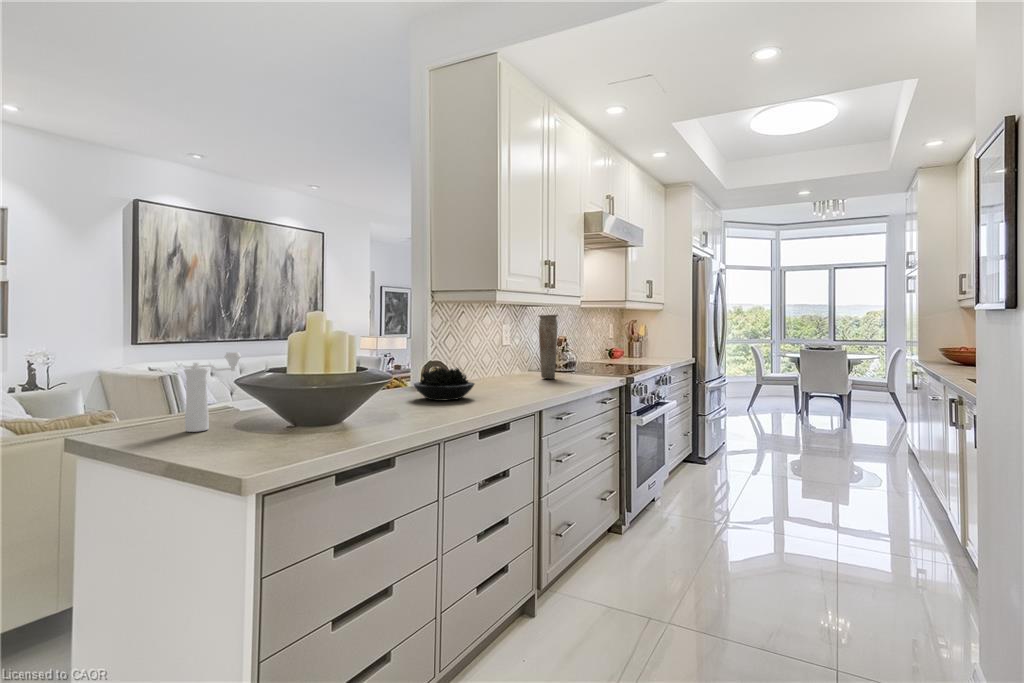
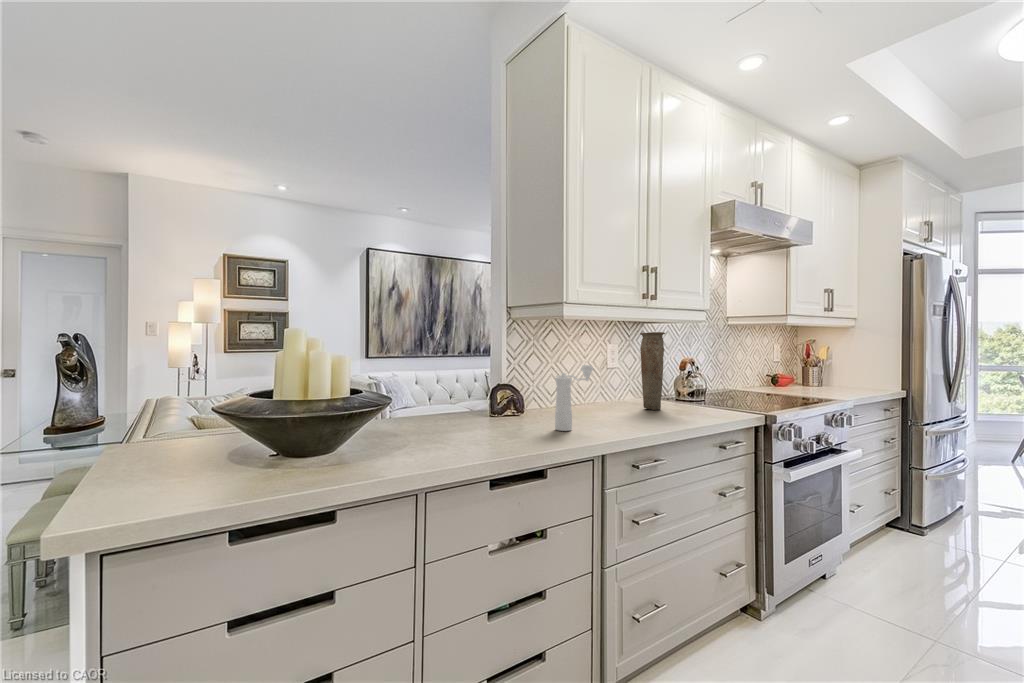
pepper mill: present [184,352,241,432] -> present [555,365,594,431]
succulent plant: present [414,367,474,400] -> none [440,392,512,433]

